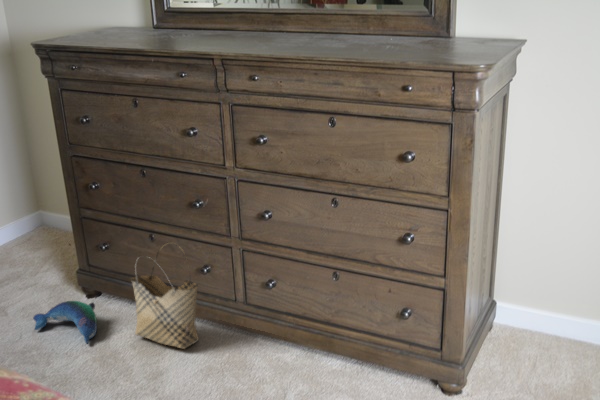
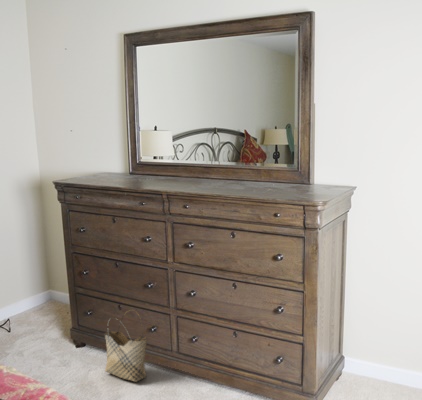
plush toy: present [33,301,97,344] -> none [40,348,81,377]

